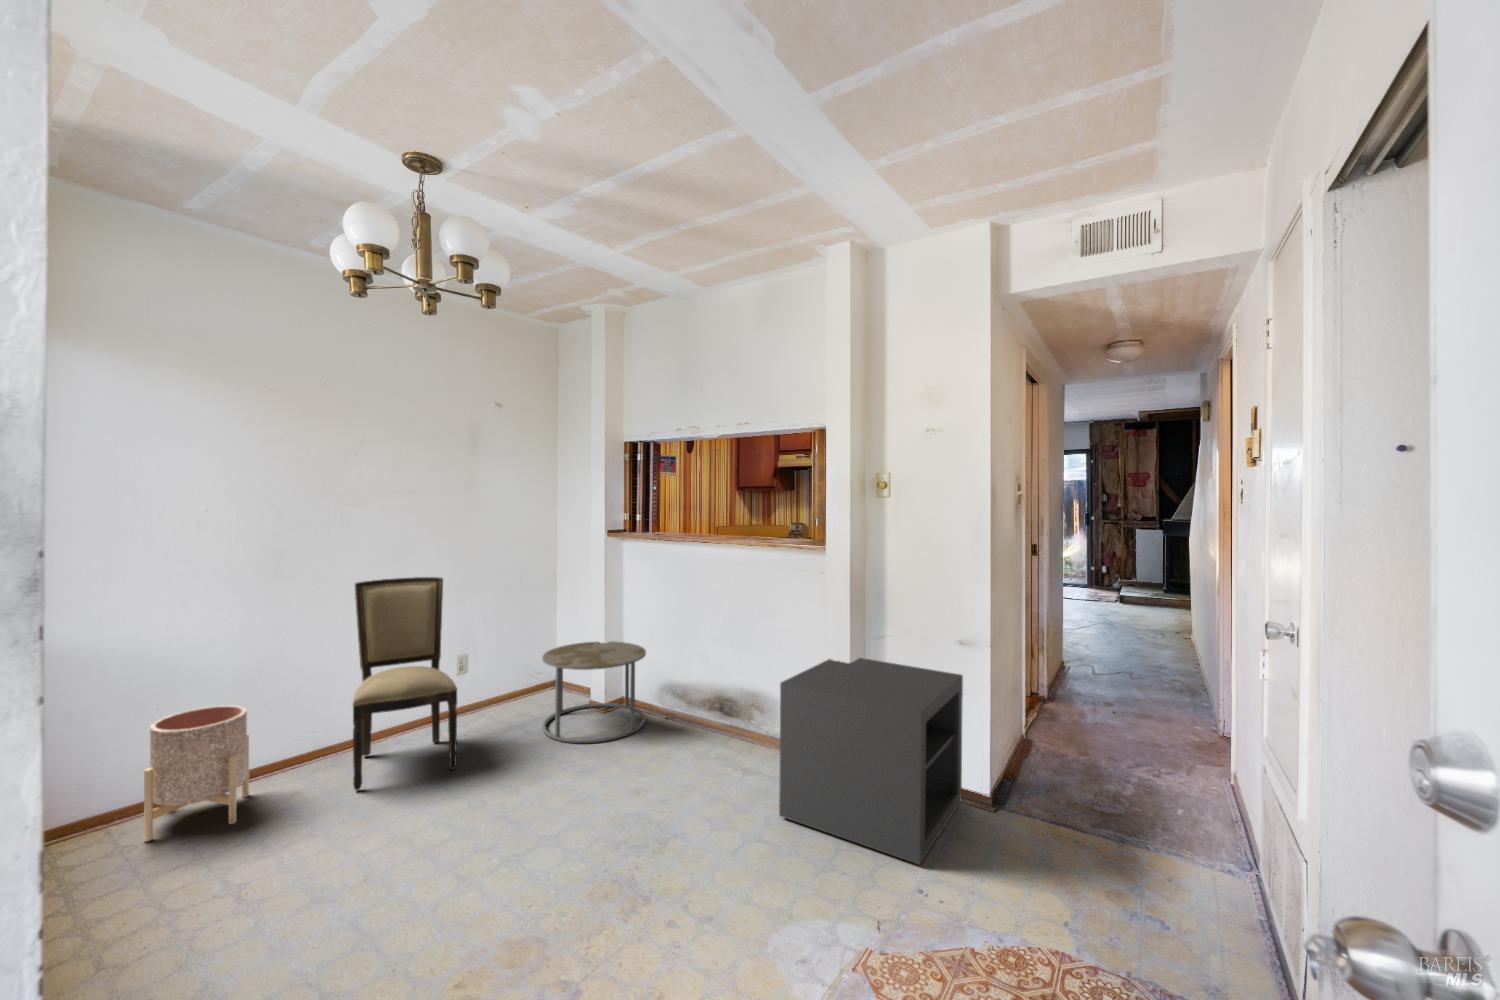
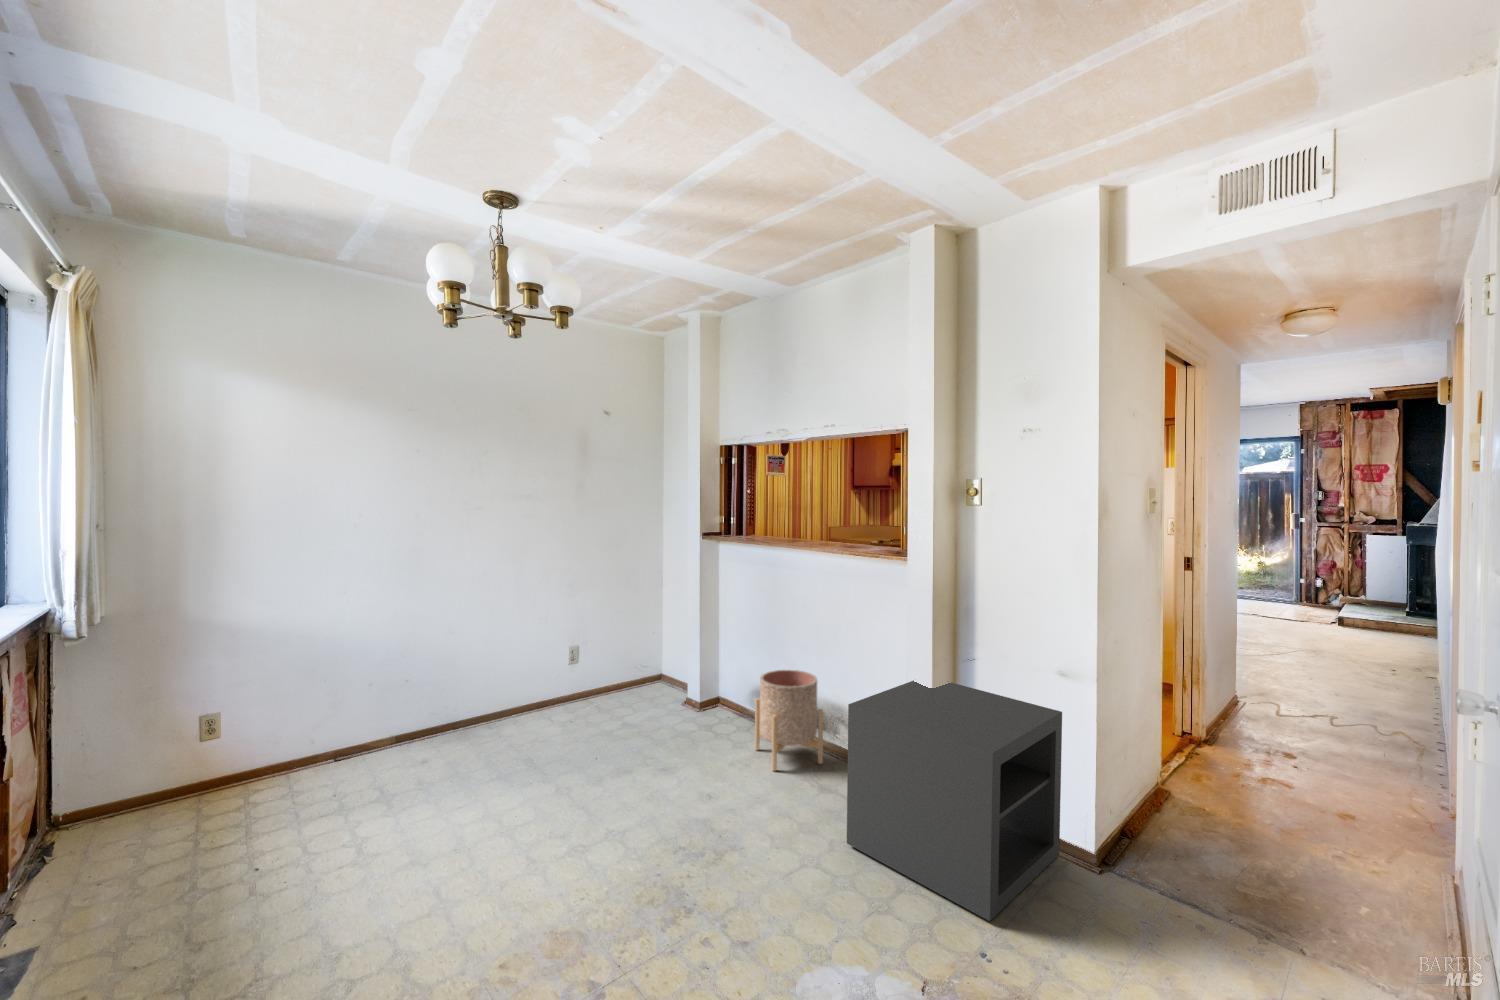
dining chair: present [352,577,457,790] -> none [466,576,556,768]
side table: present [542,641,646,743] -> none [638,642,738,743]
planter: present [144,705,249,841] -> present [755,670,823,771]

